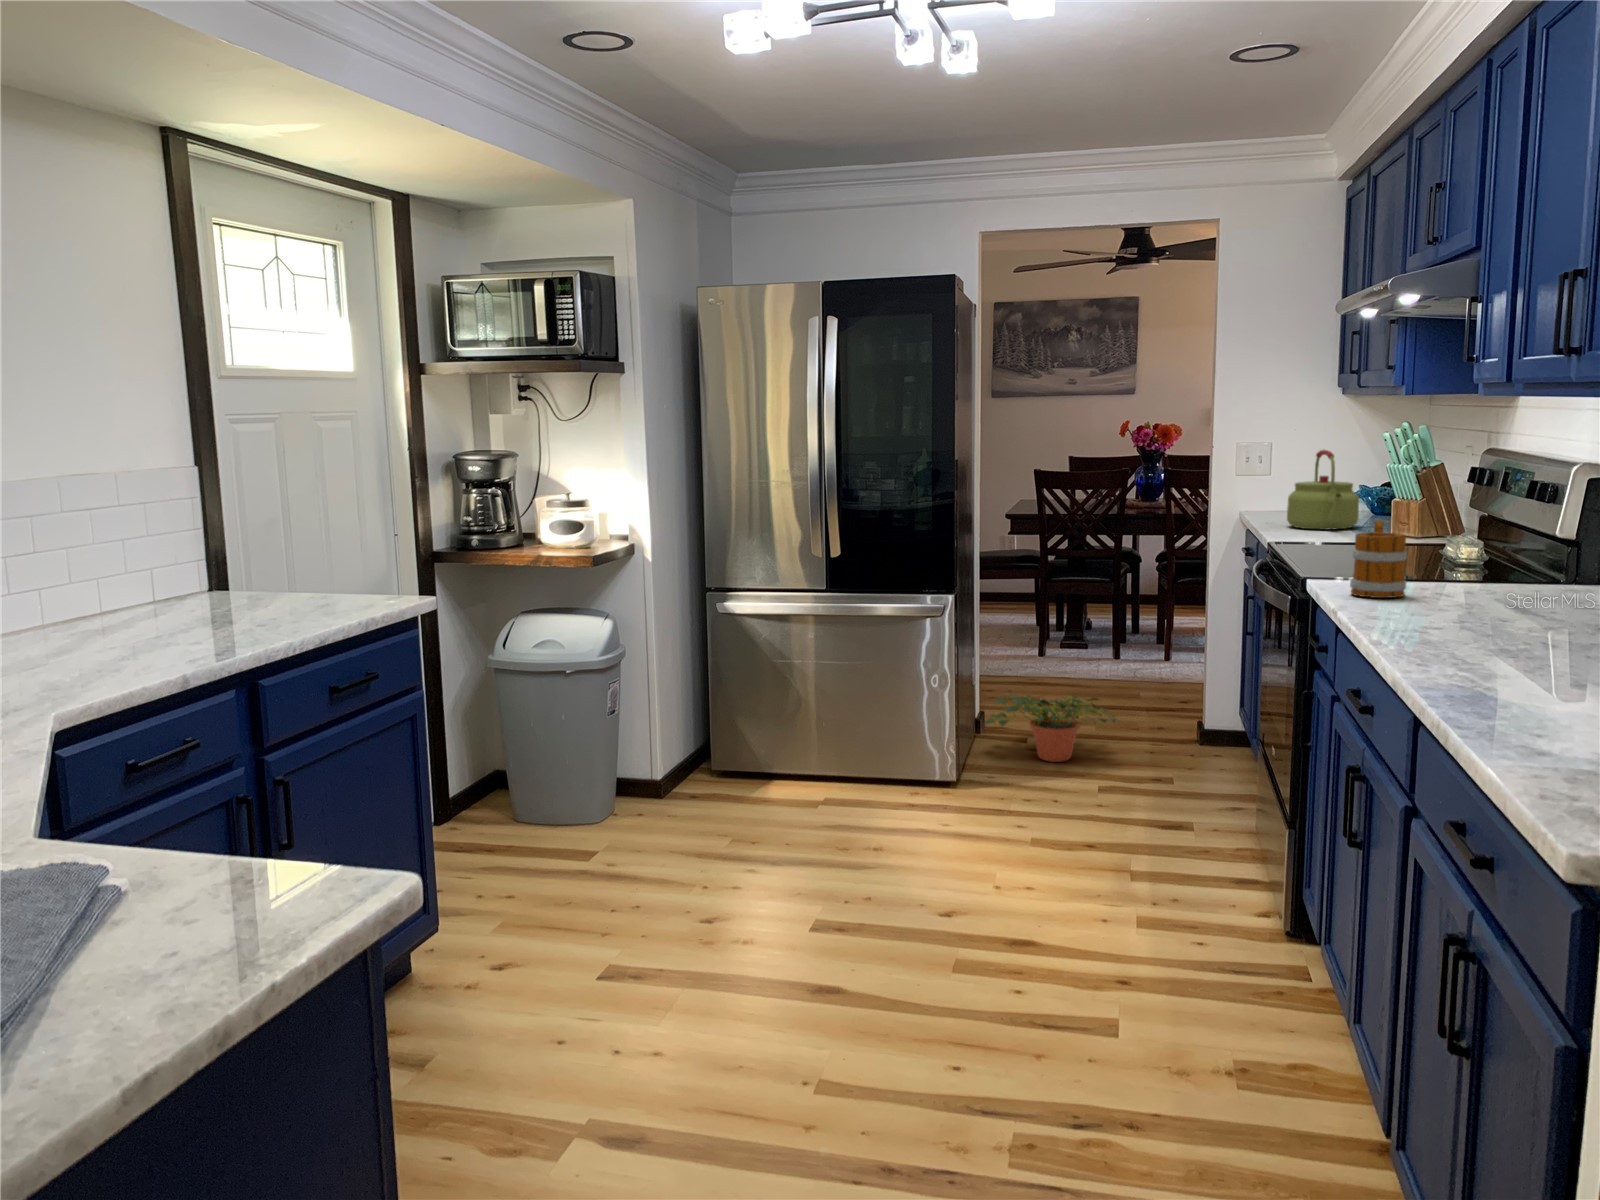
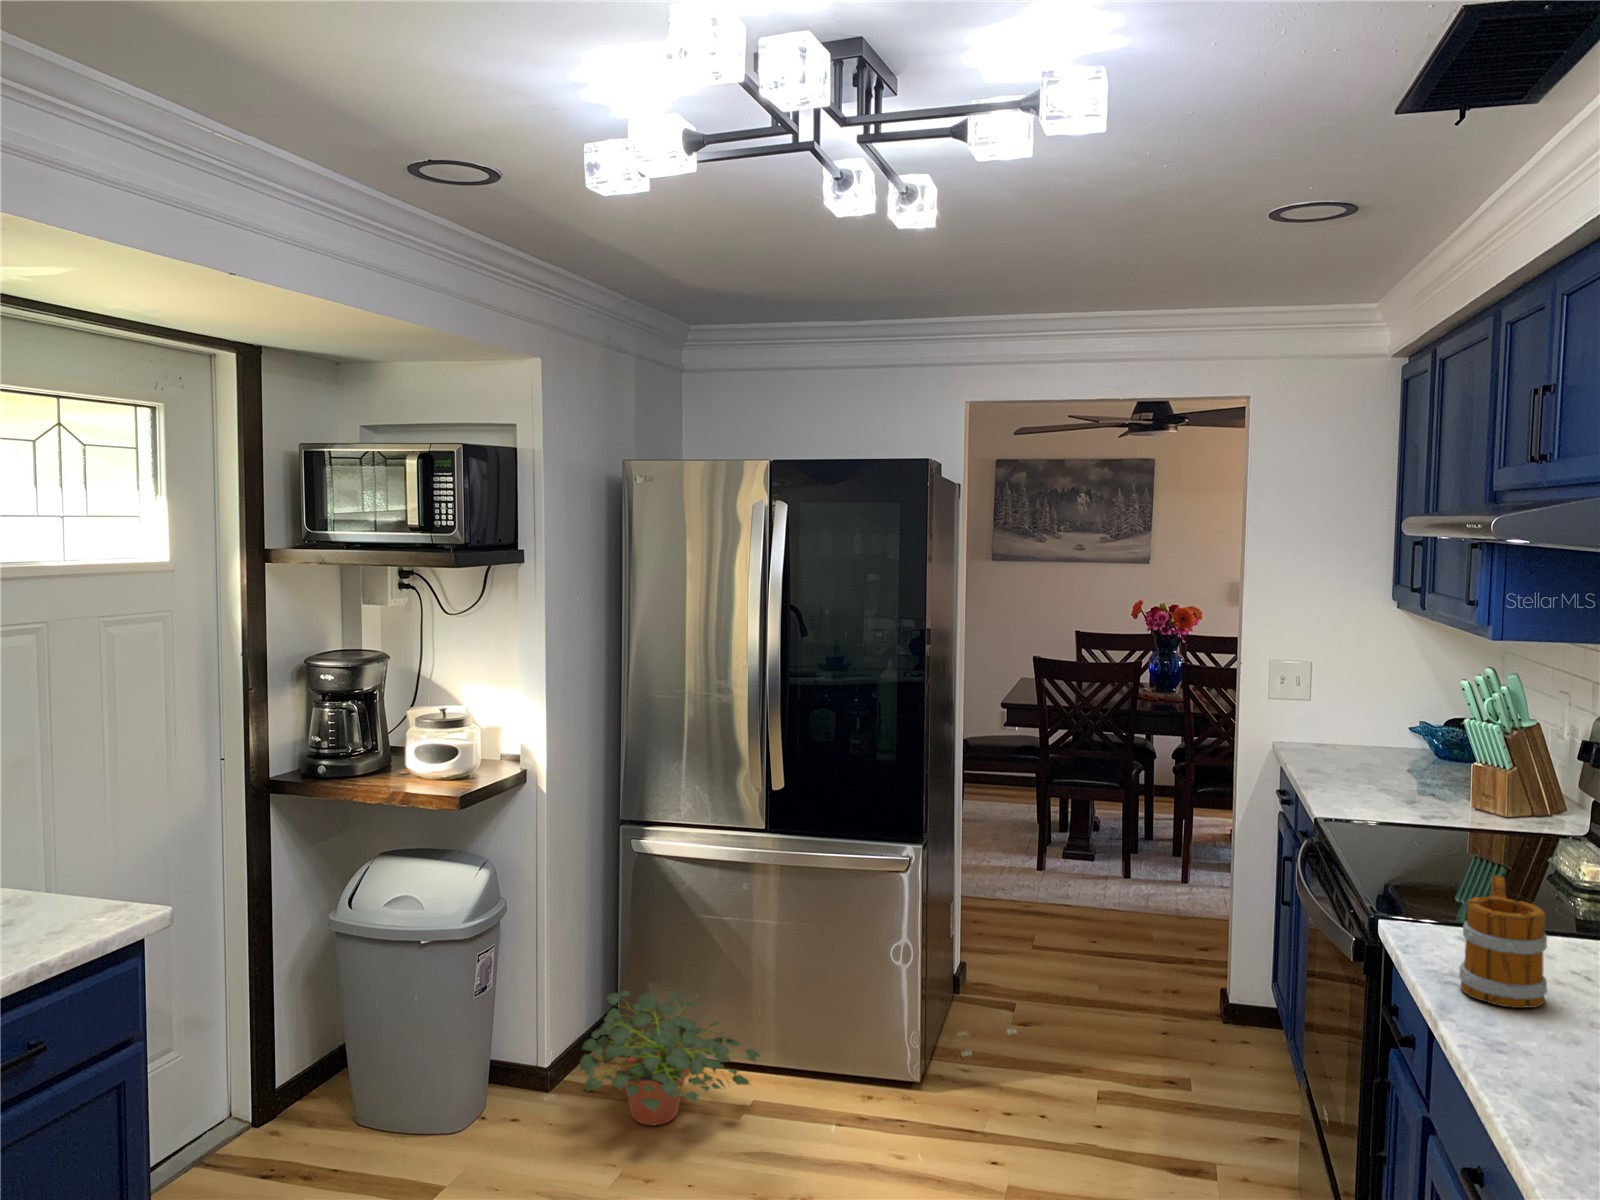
kettle: present [1287,450,1359,529] -> none [1336,690,1429,794]
potted plant: present [985,694,1119,762] -> present [580,990,760,1125]

